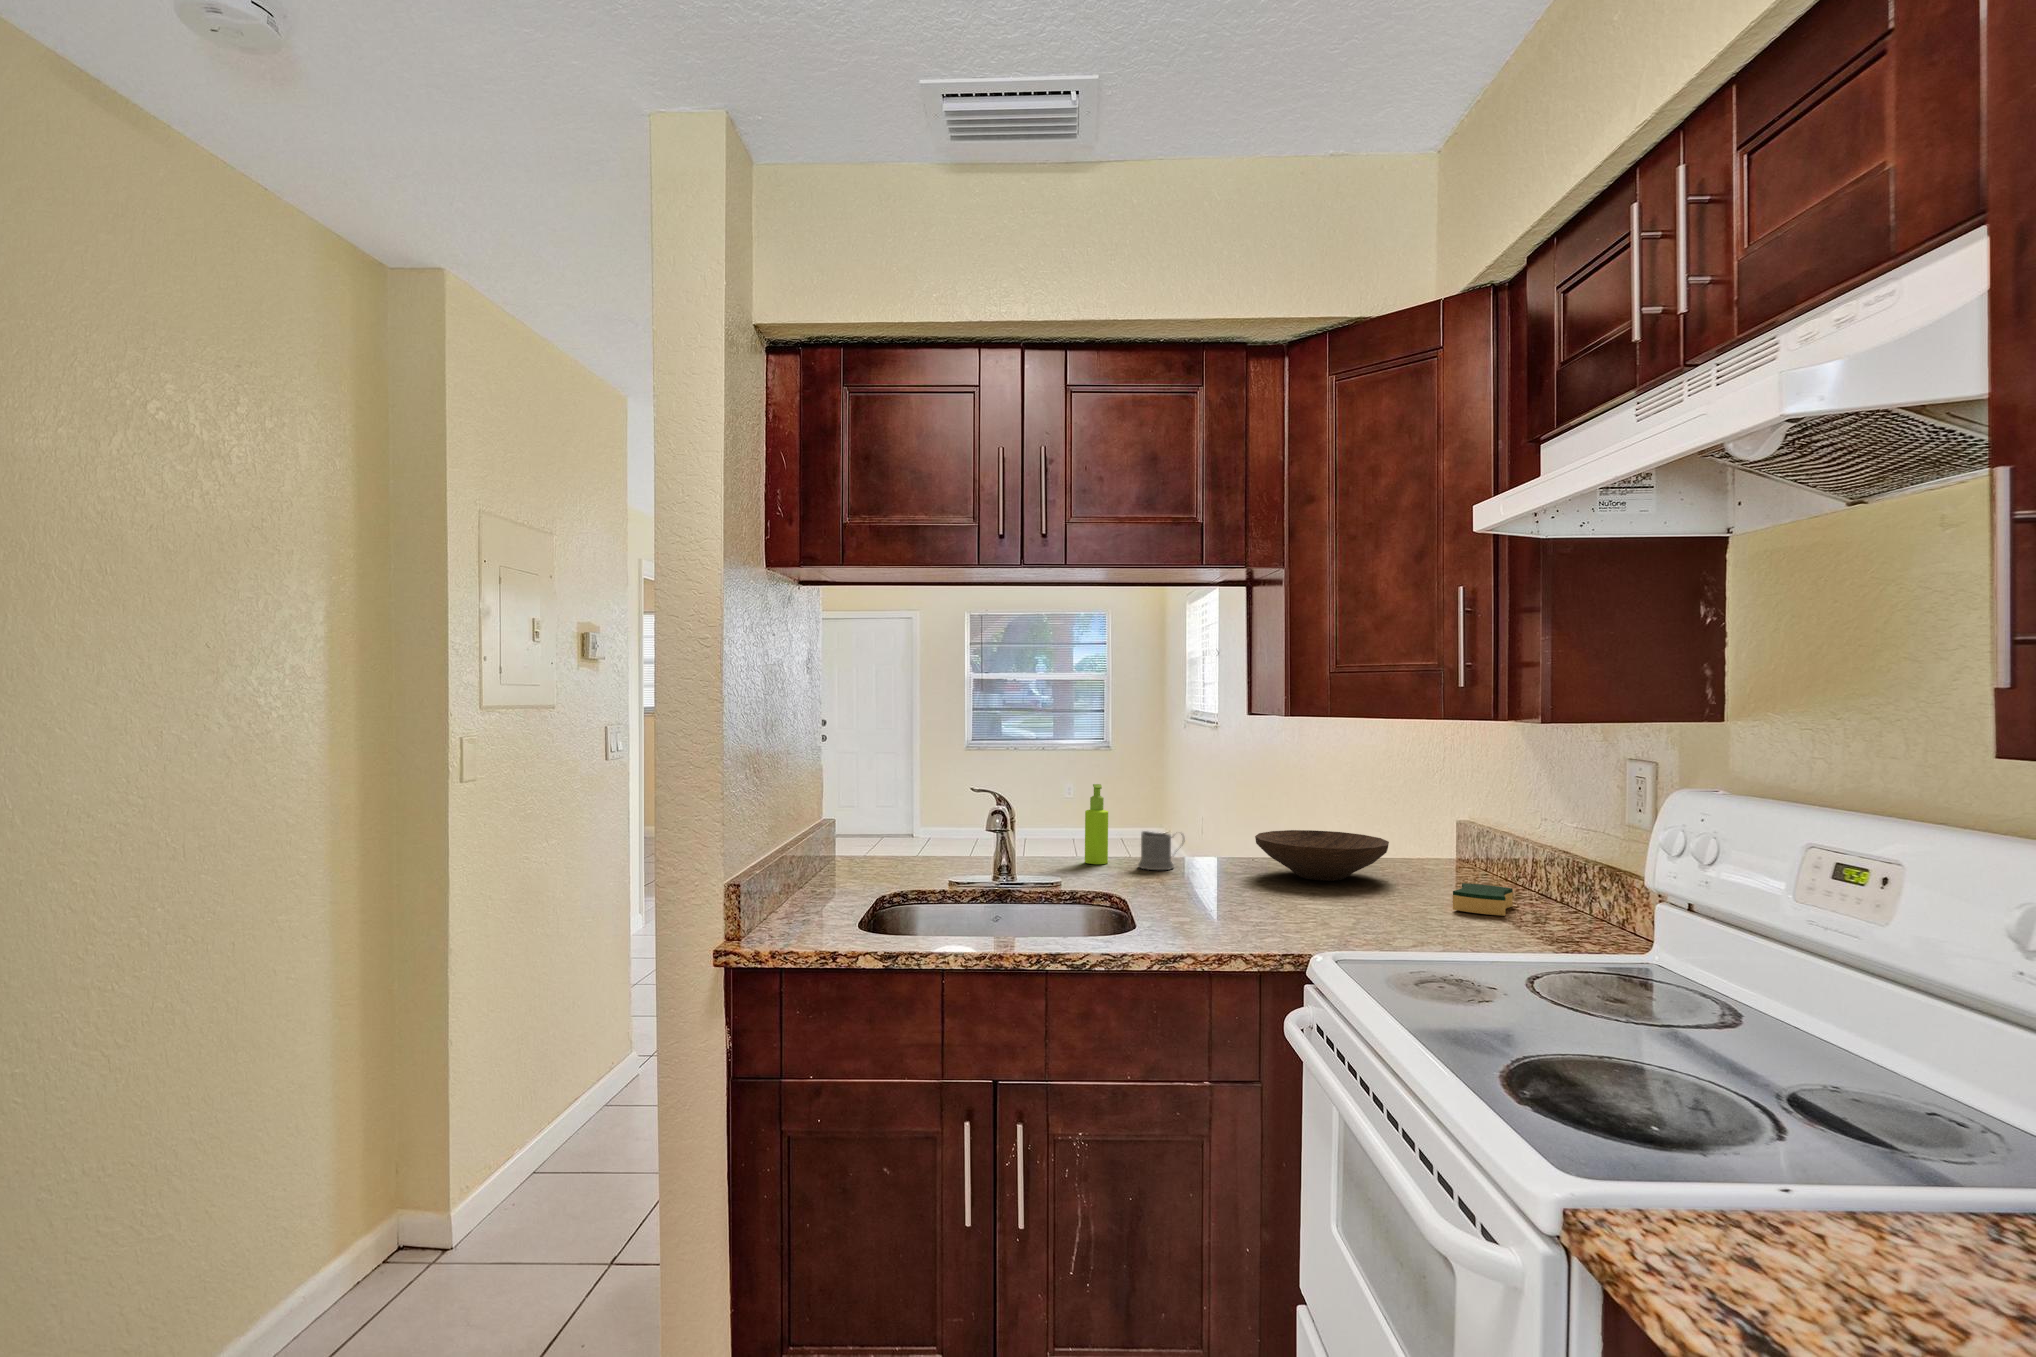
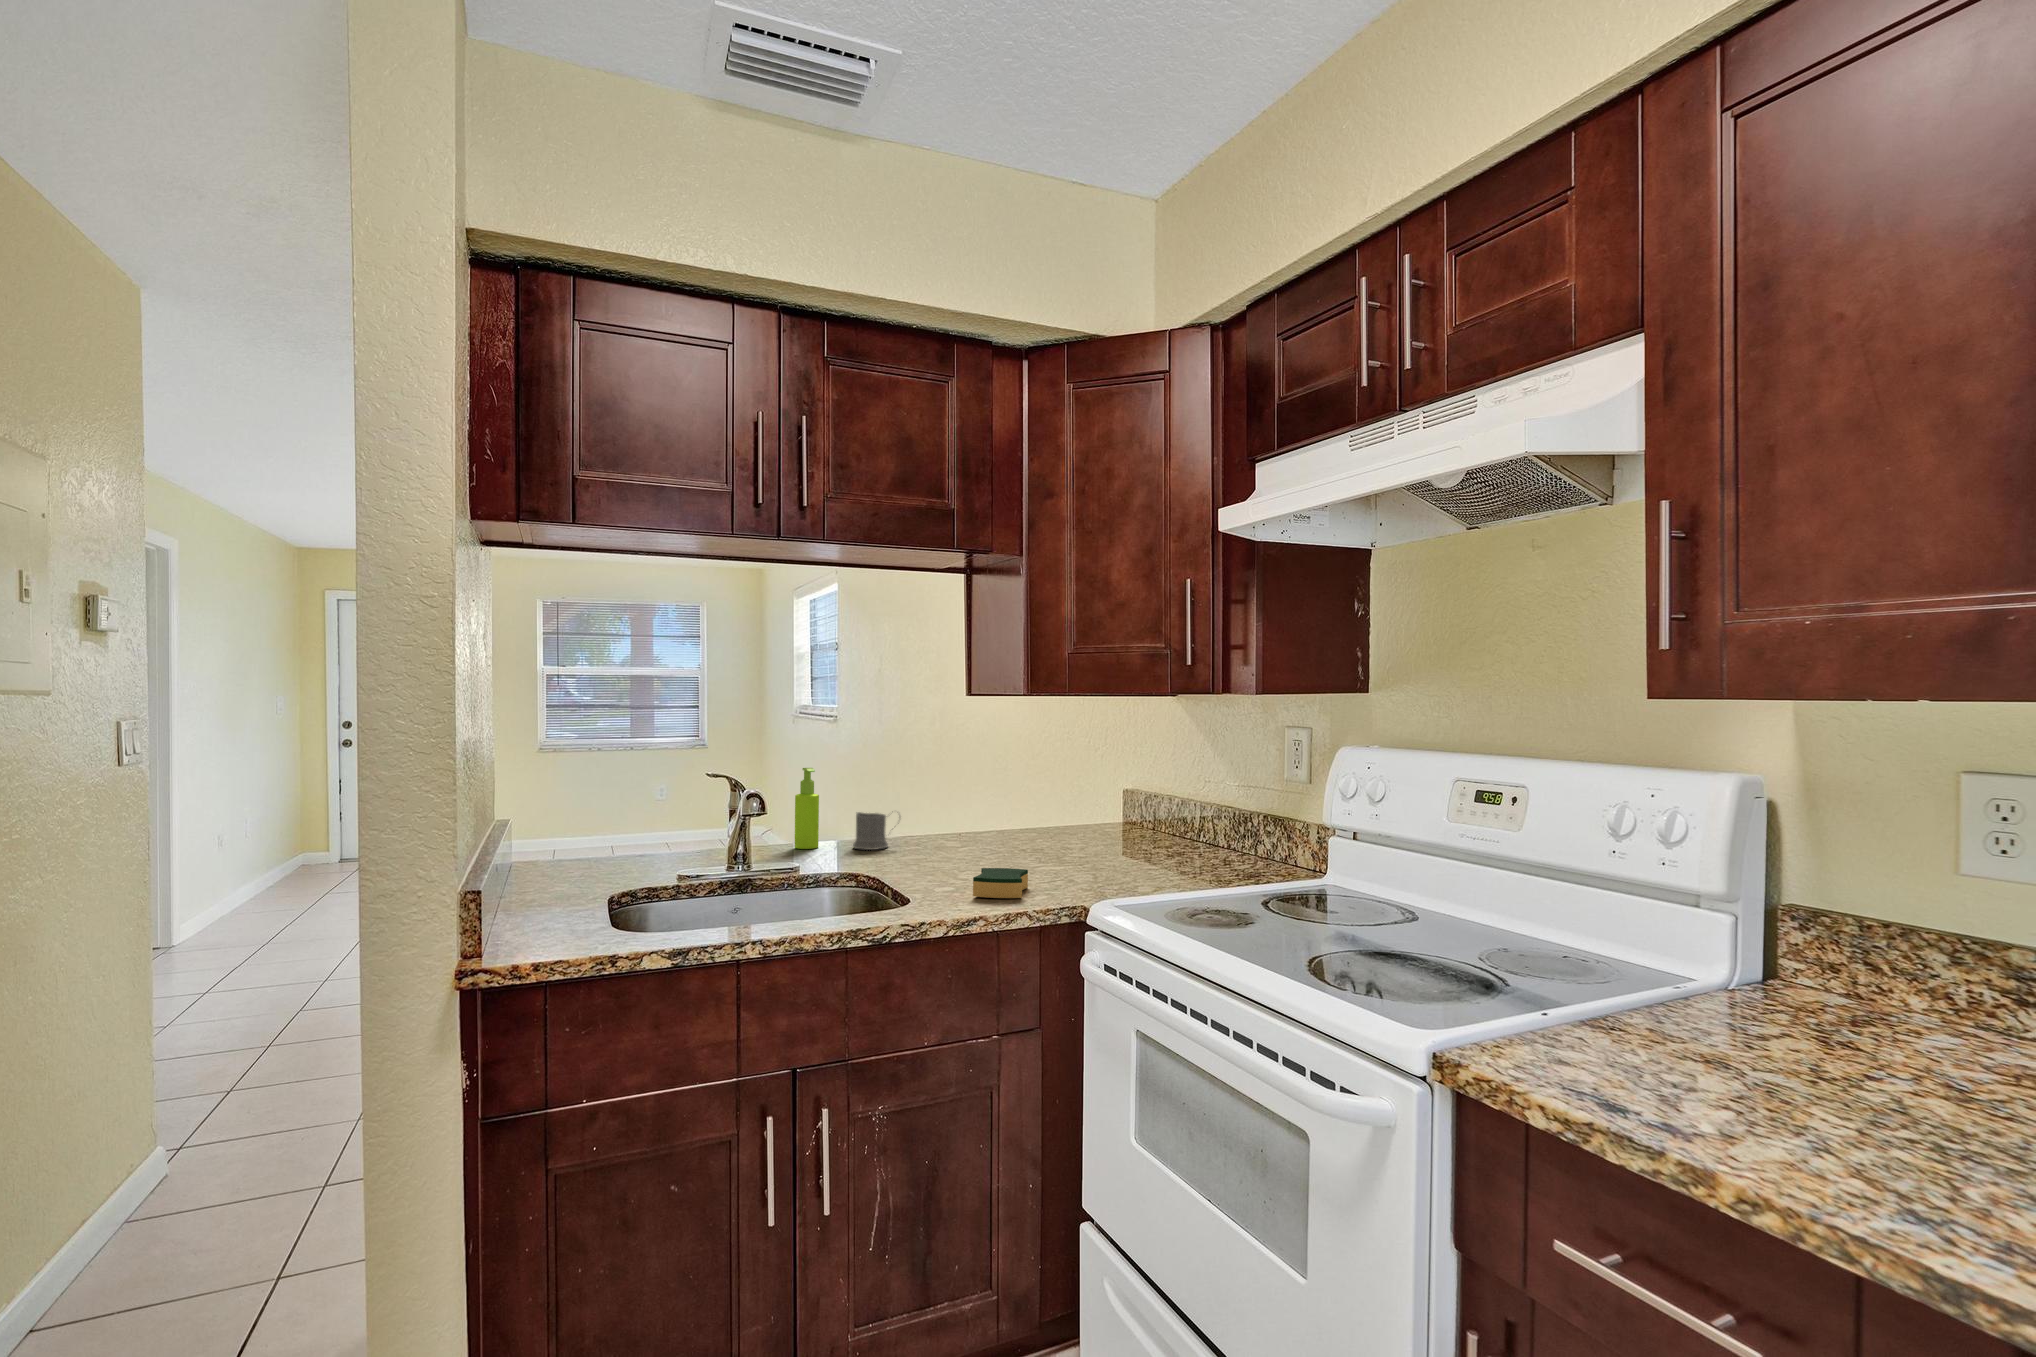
wooden bowl: present [1255,830,1389,881] -> none [969,803,1087,847]
sponge: present [1453,883,1513,916] -> present [973,868,1028,898]

